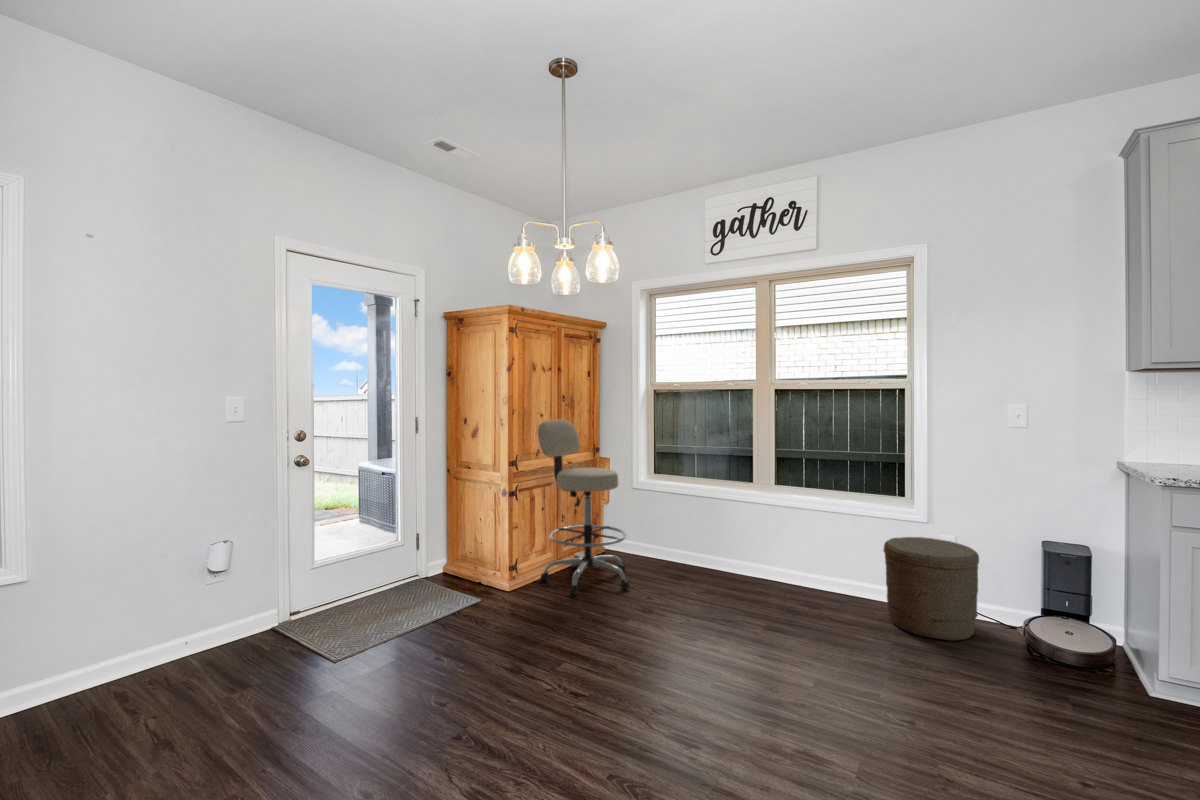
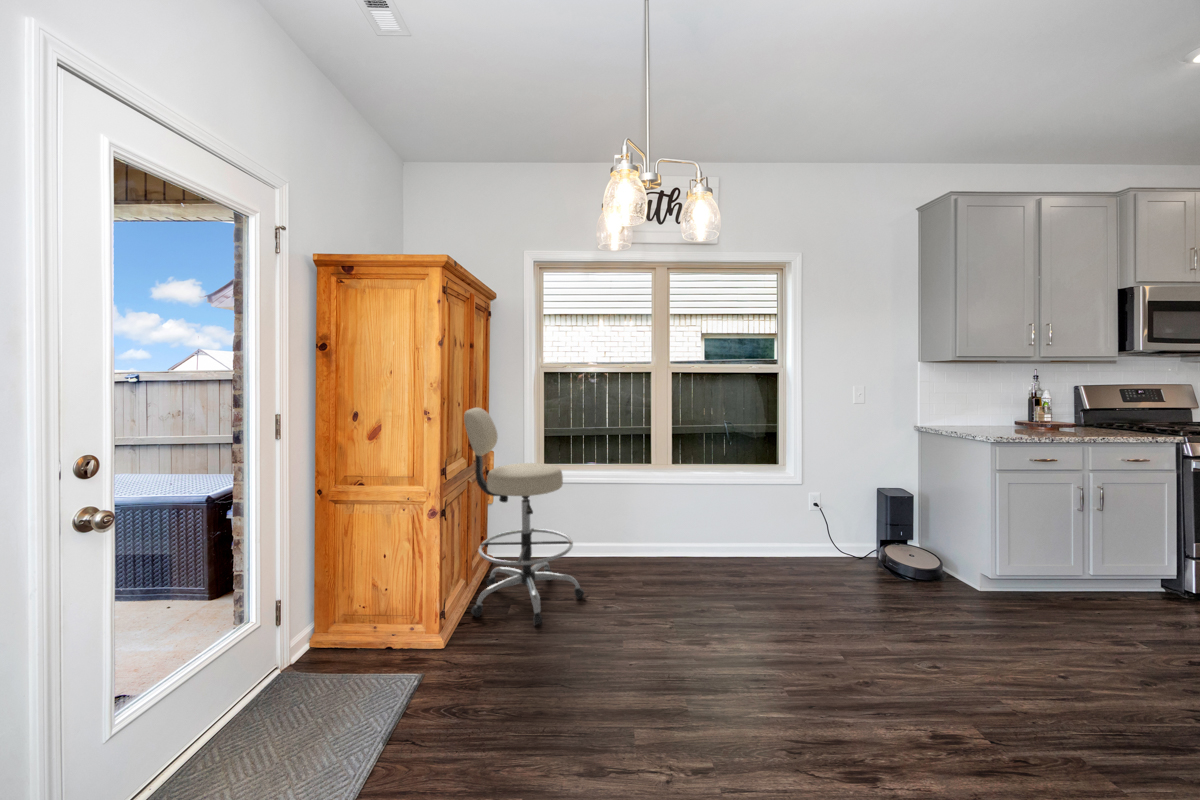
woven basket: present [883,537,979,641] -> none [792,491,868,573]

